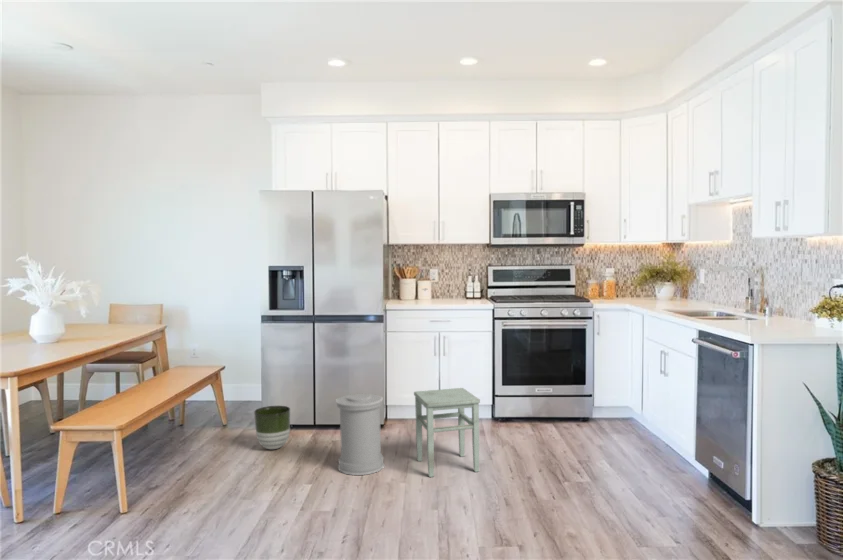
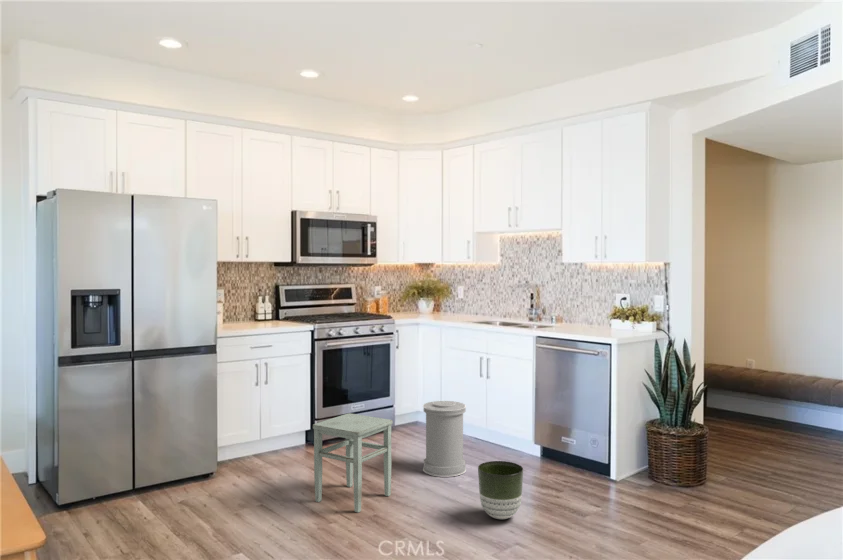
trash can: present [336,394,384,475] -> present [423,401,466,477]
planter: present [254,406,290,449] -> present [478,461,523,519]

